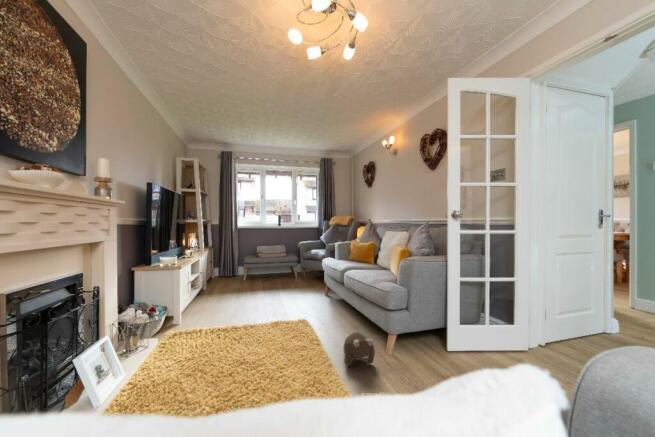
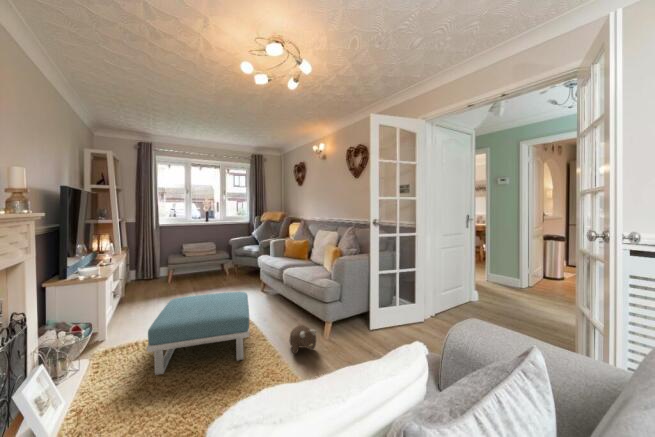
footstool: none [199,290,304,364] -> present [147,292,250,375]

